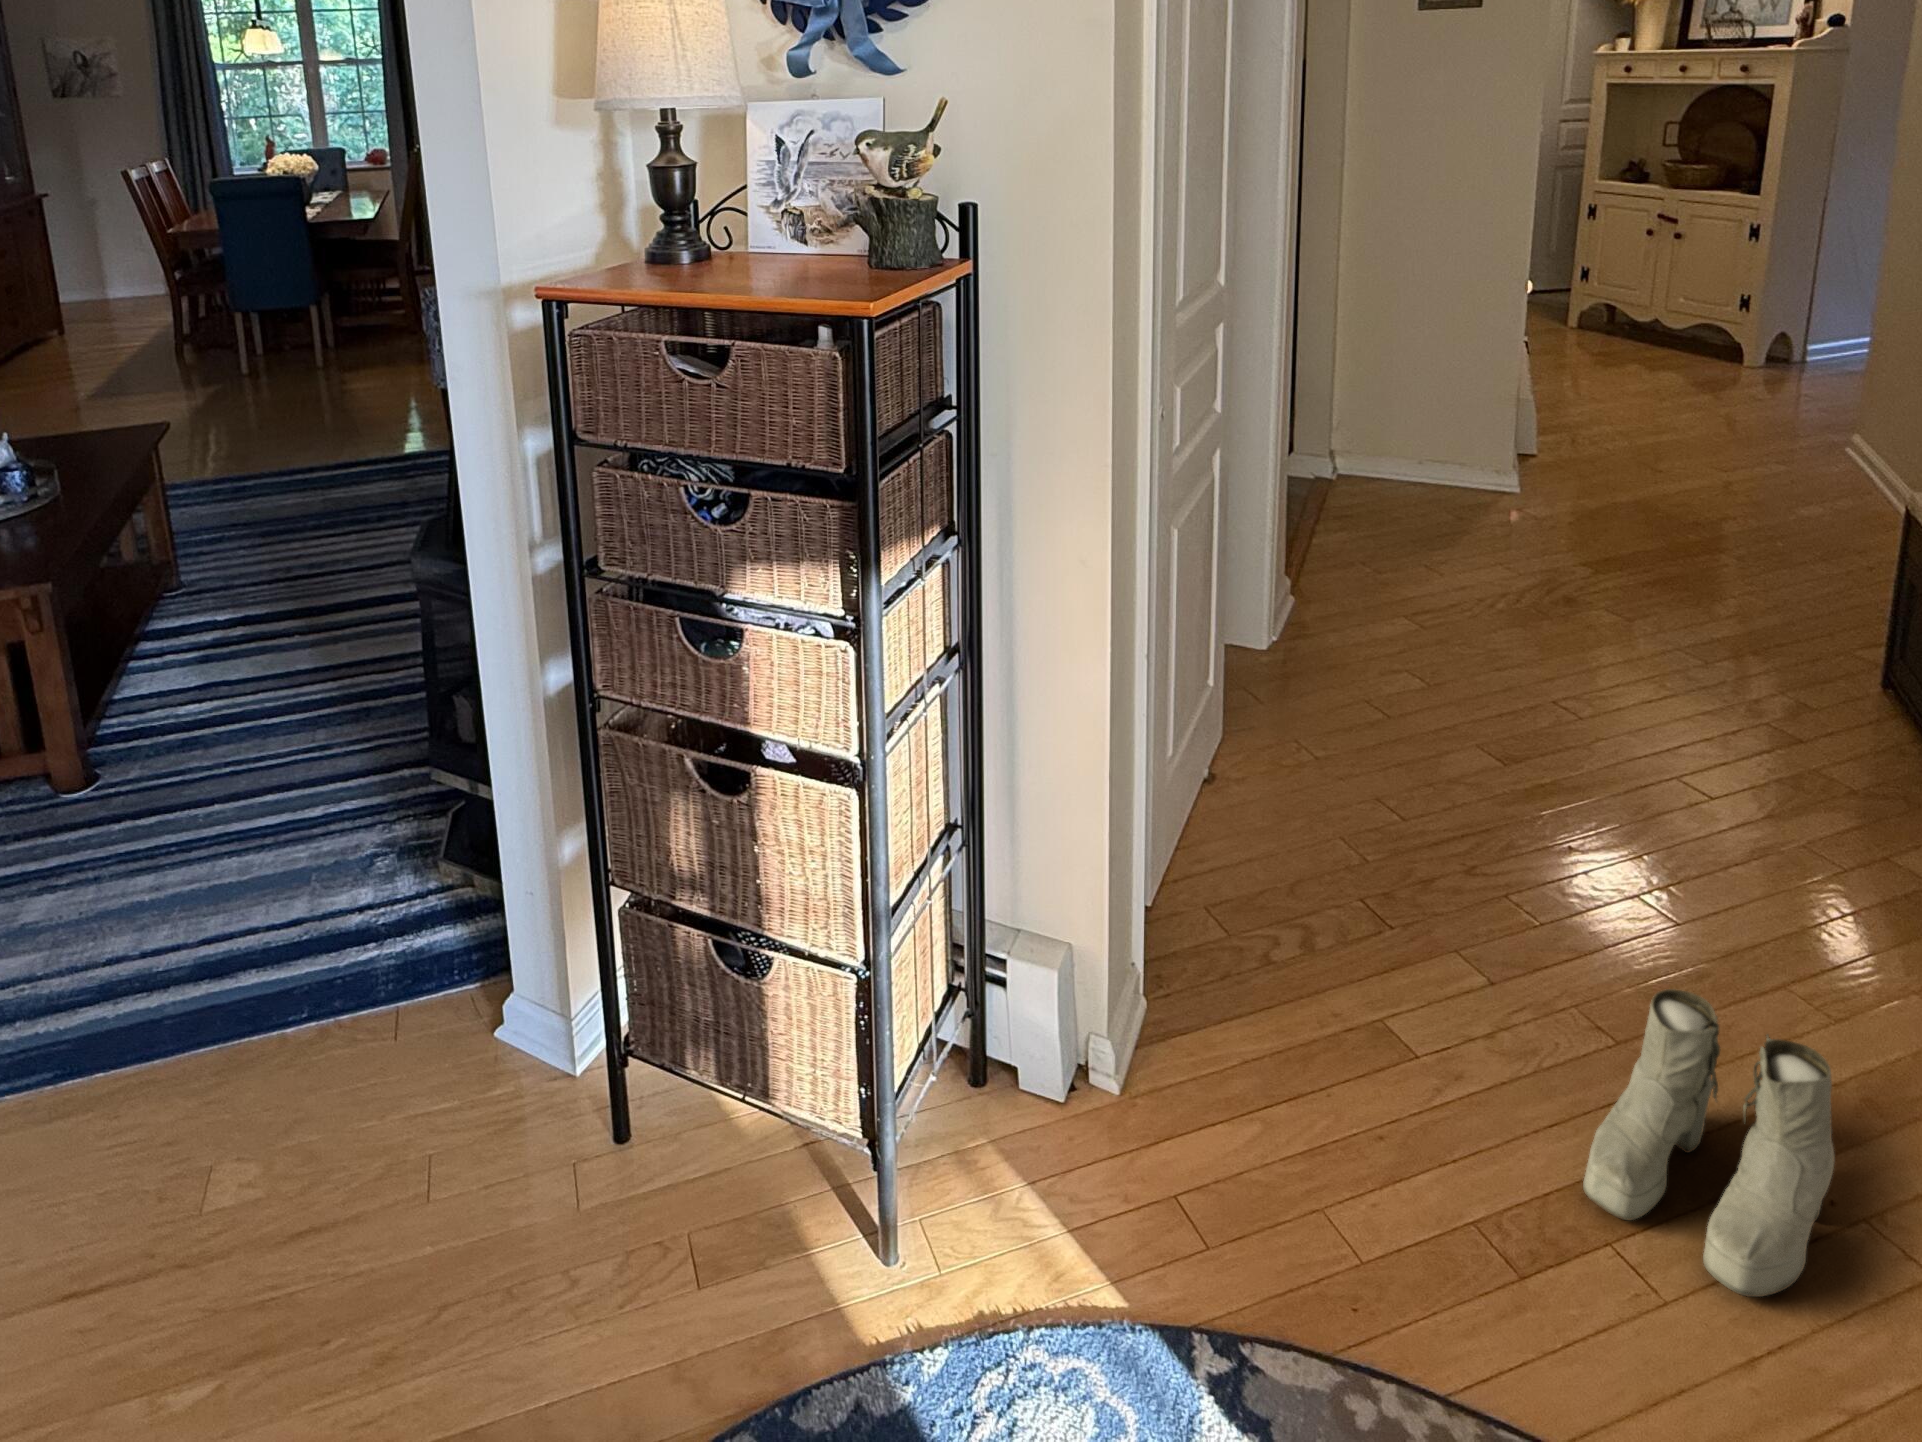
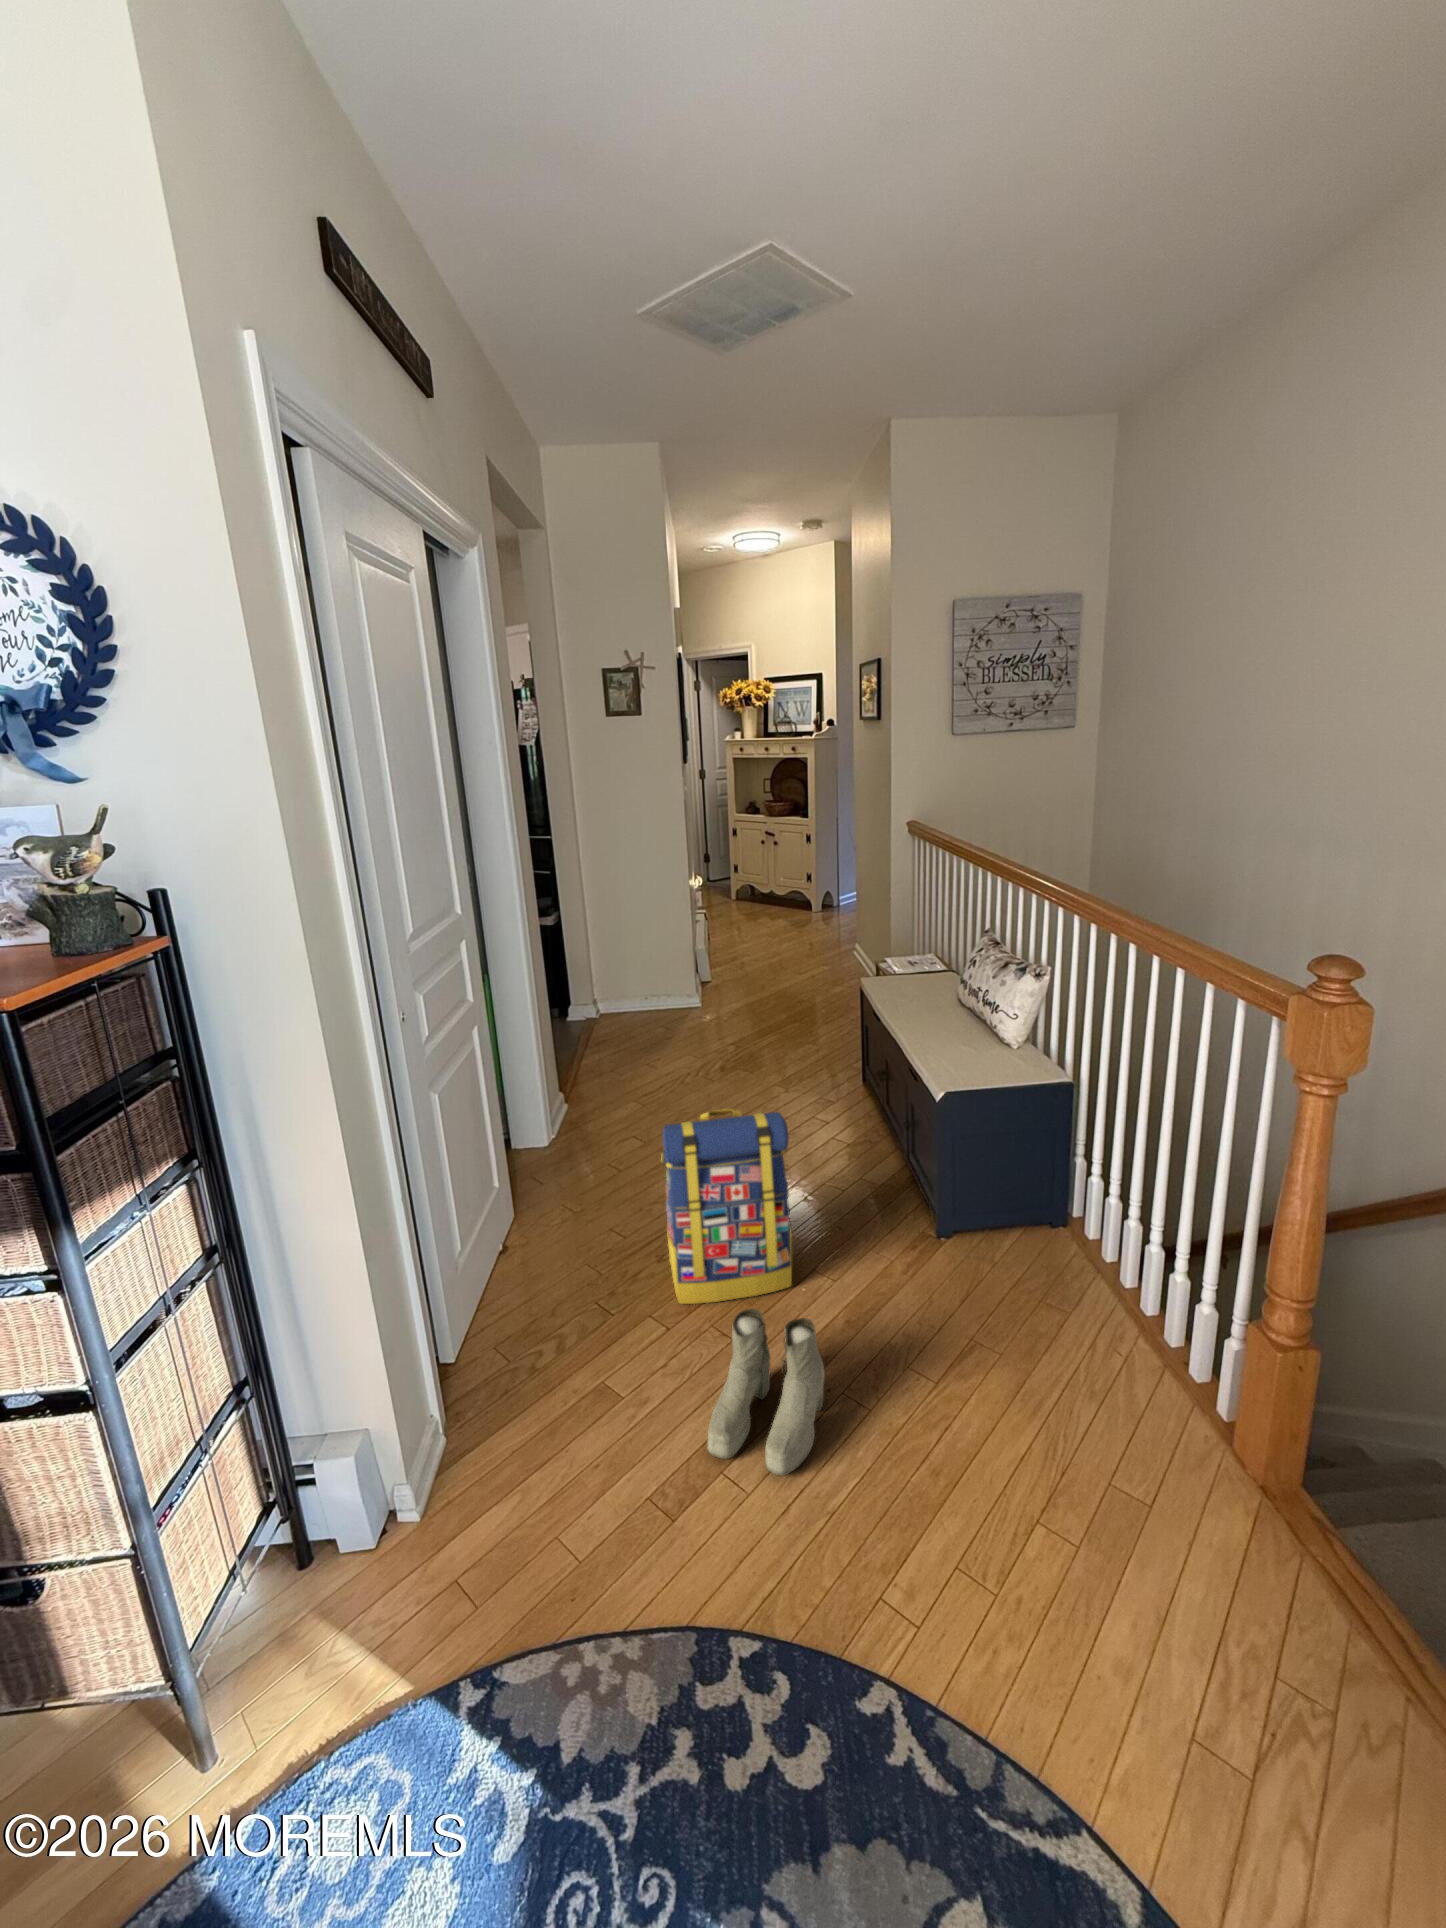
backpack: none [1492,648,1772,988] -> present [662,1109,792,1304]

